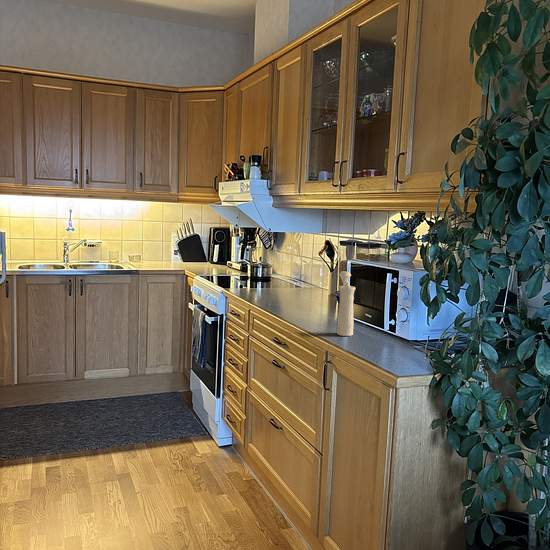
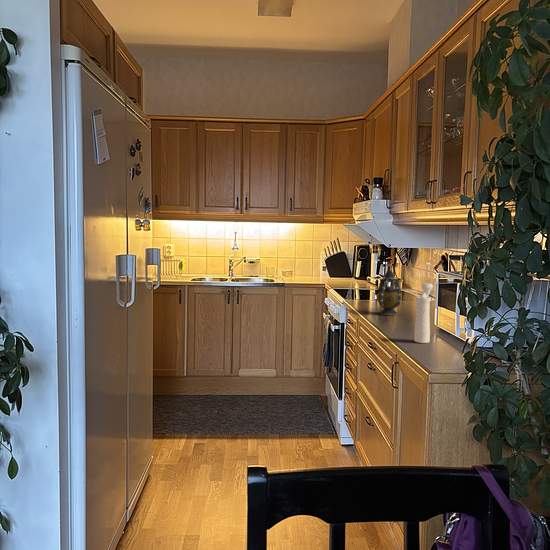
teapot: none [270,256,298,305] -> present [377,270,401,315]

